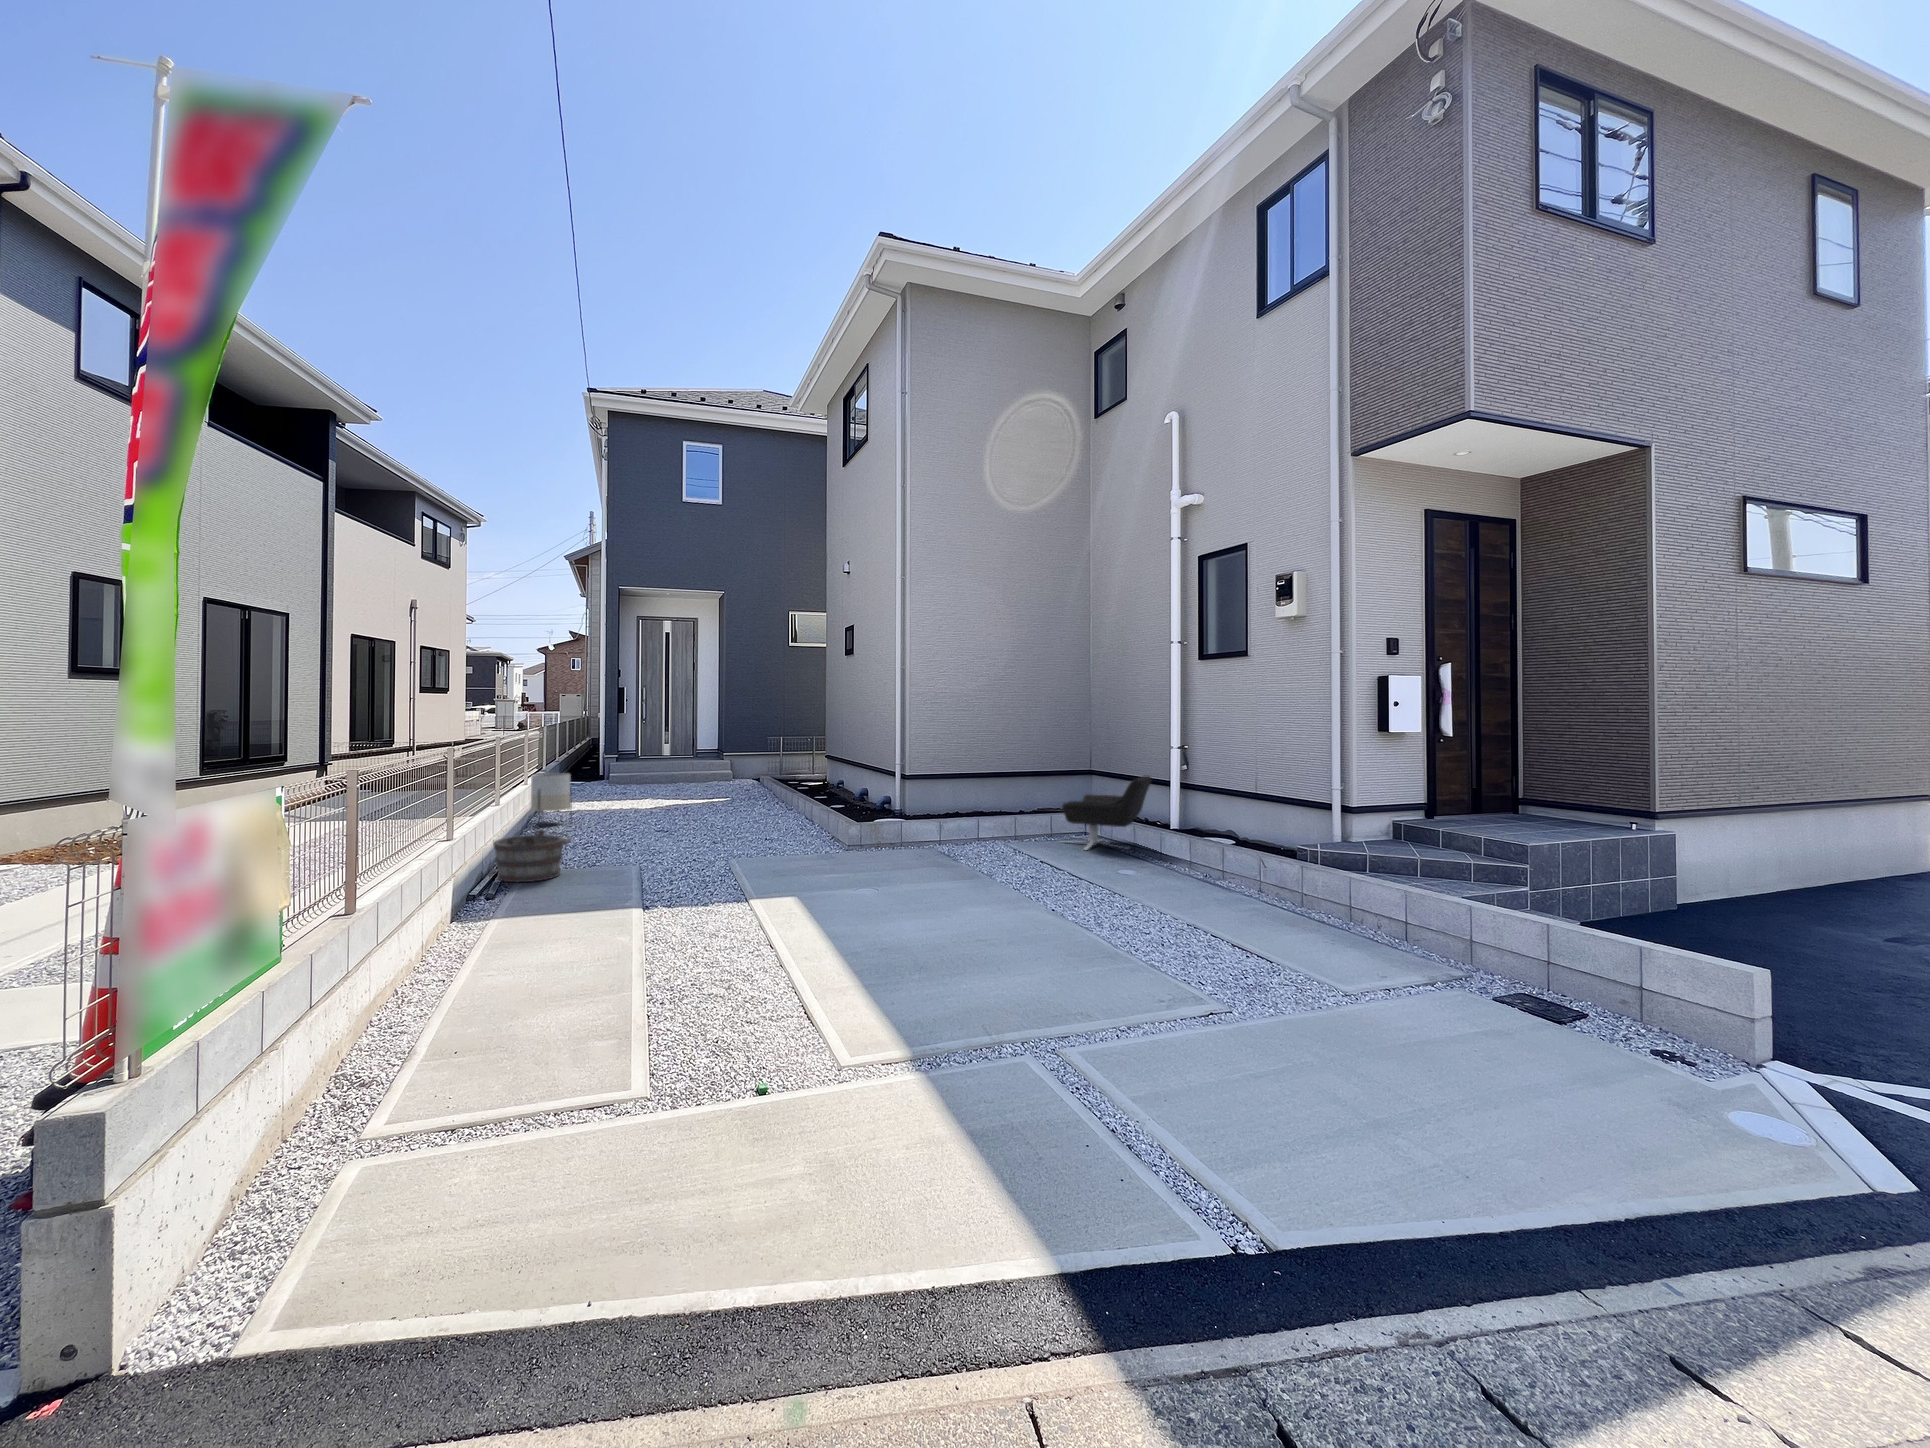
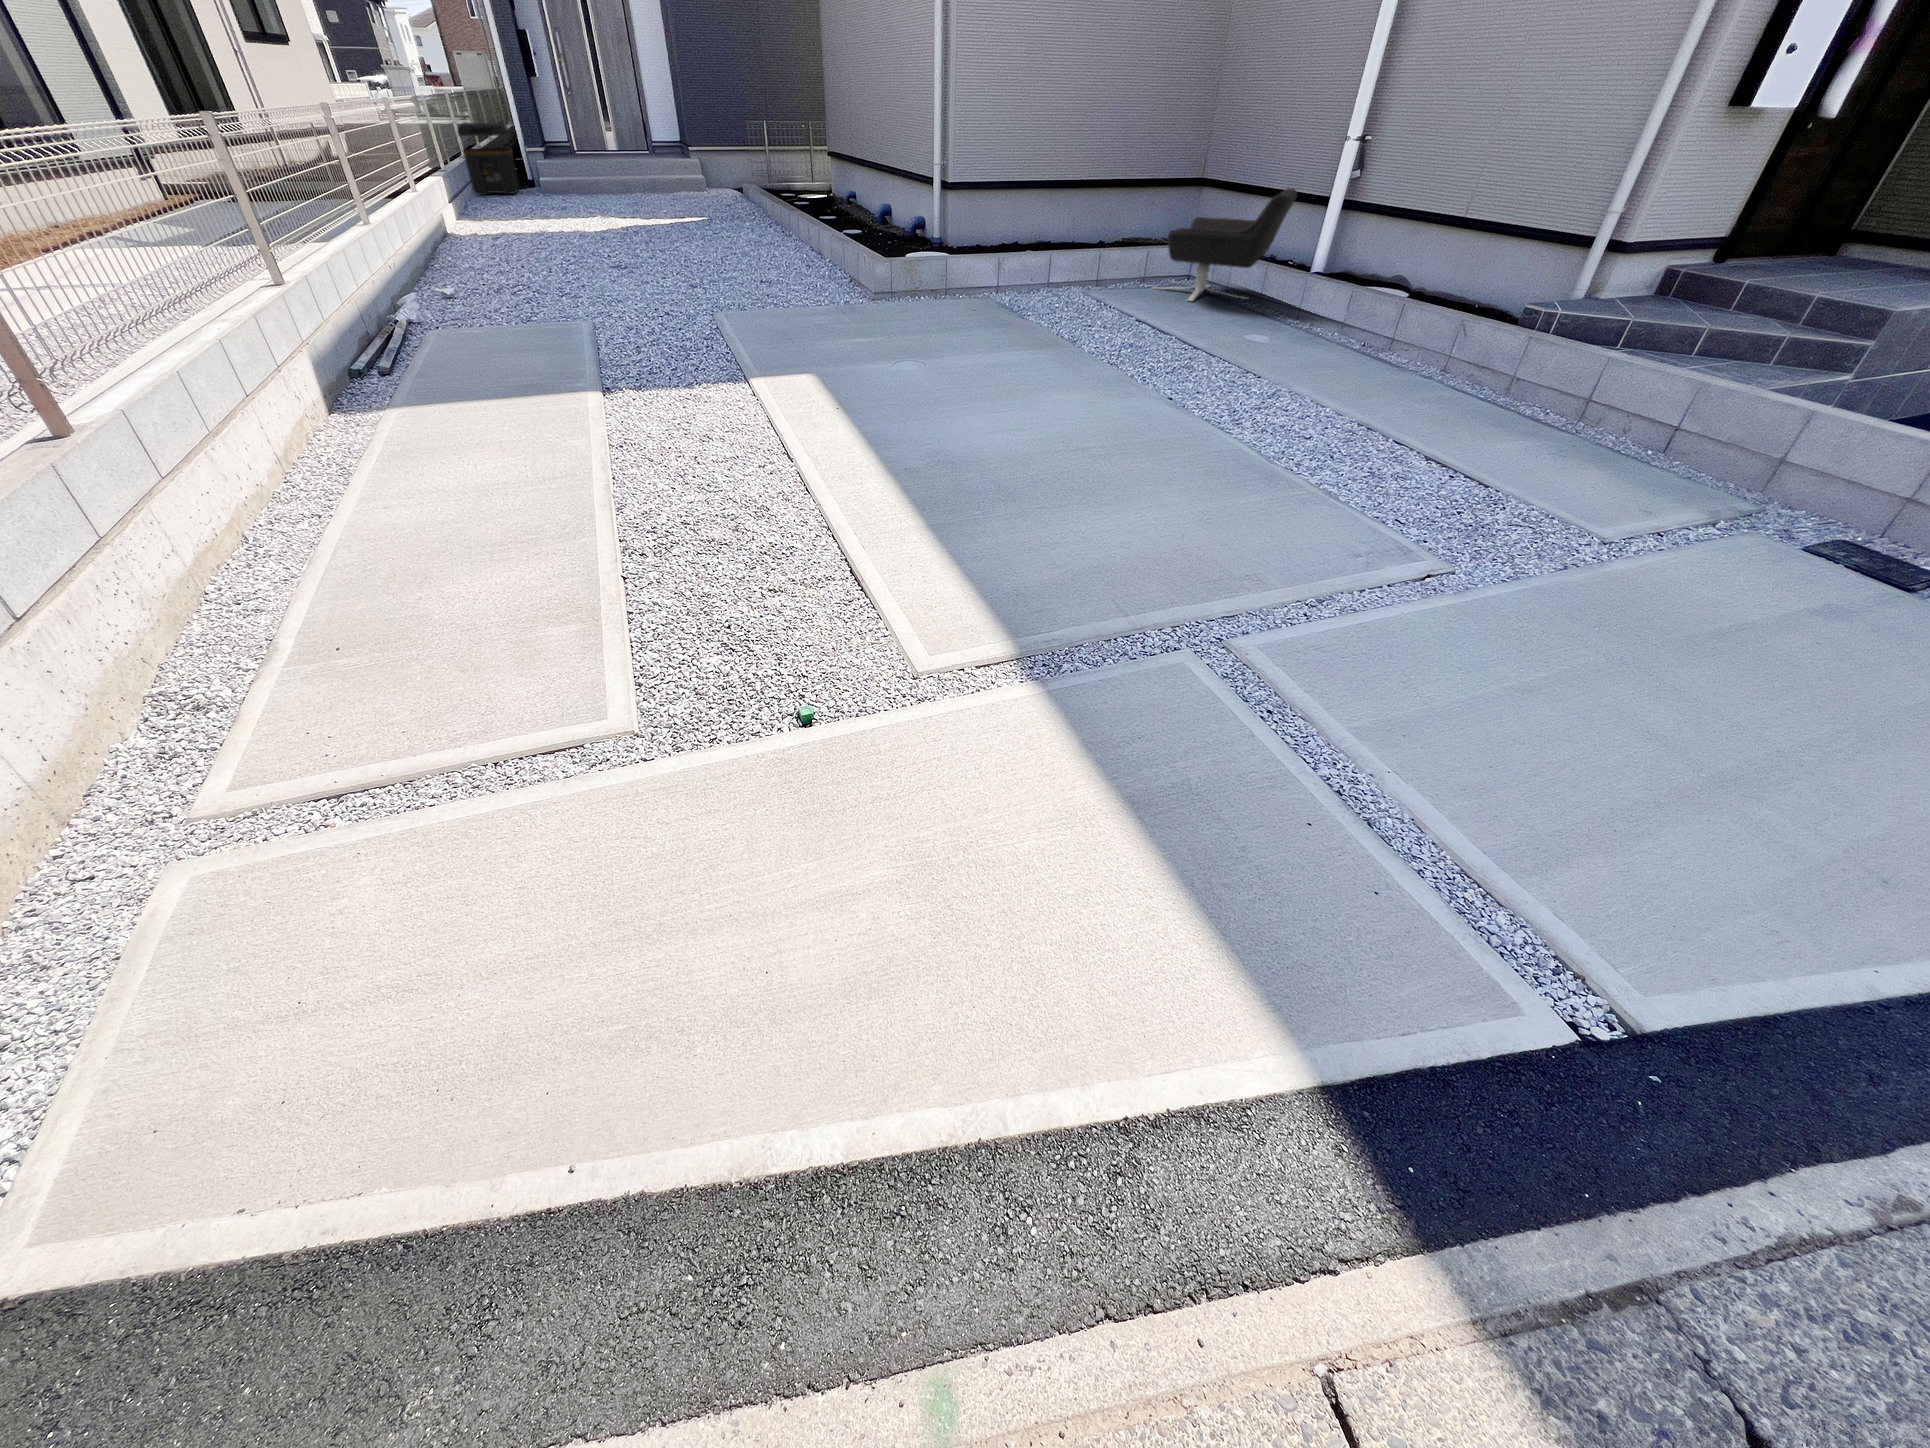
toolbox: none [558,739,594,785] -> present [458,123,519,195]
planter: present [531,773,572,813] -> none [419,176,495,259]
bucket: present [493,829,572,882] -> none [374,267,488,347]

